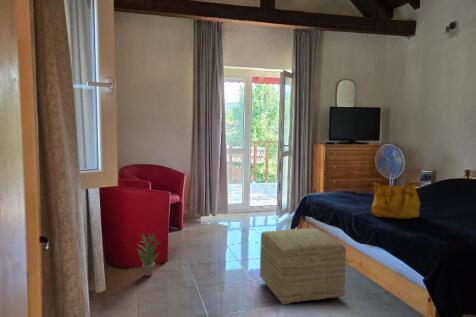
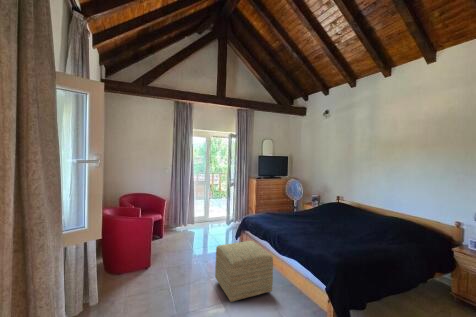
handbag: present [371,181,420,219] -> none [289,211,318,237]
potted plant: present [139,234,159,276] -> none [126,248,144,282]

